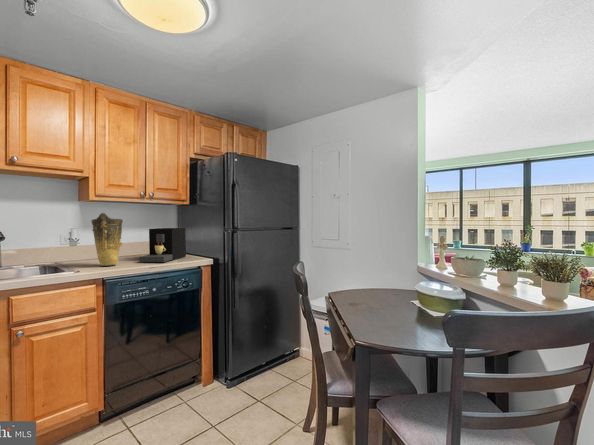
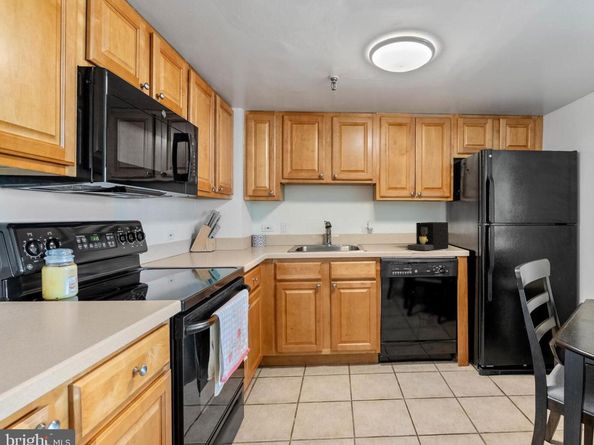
vase: present [91,213,123,266] -> none [376,211,396,249]

